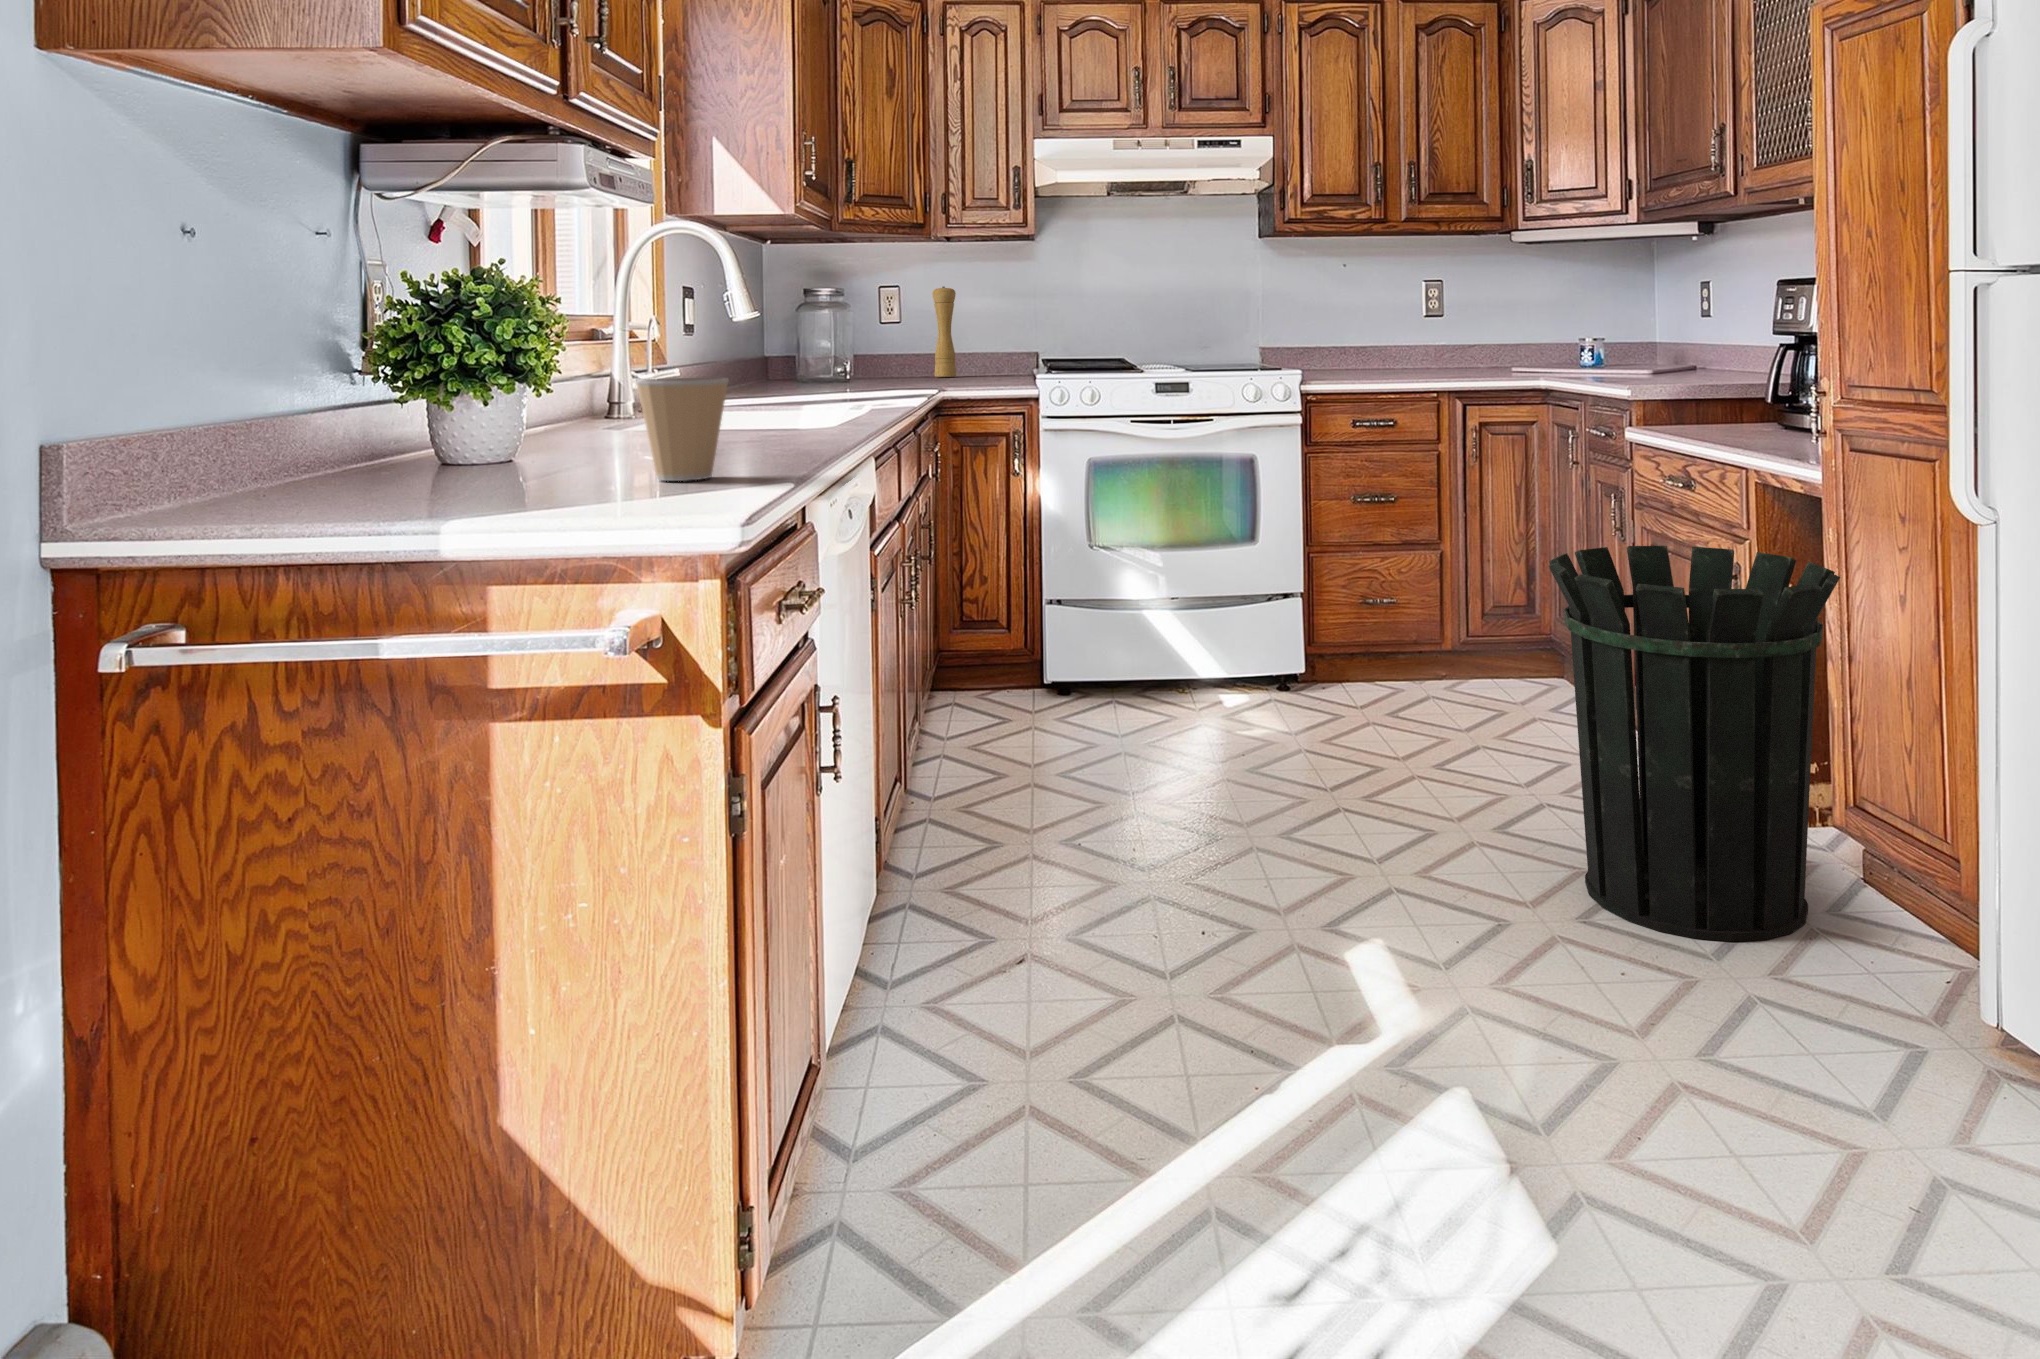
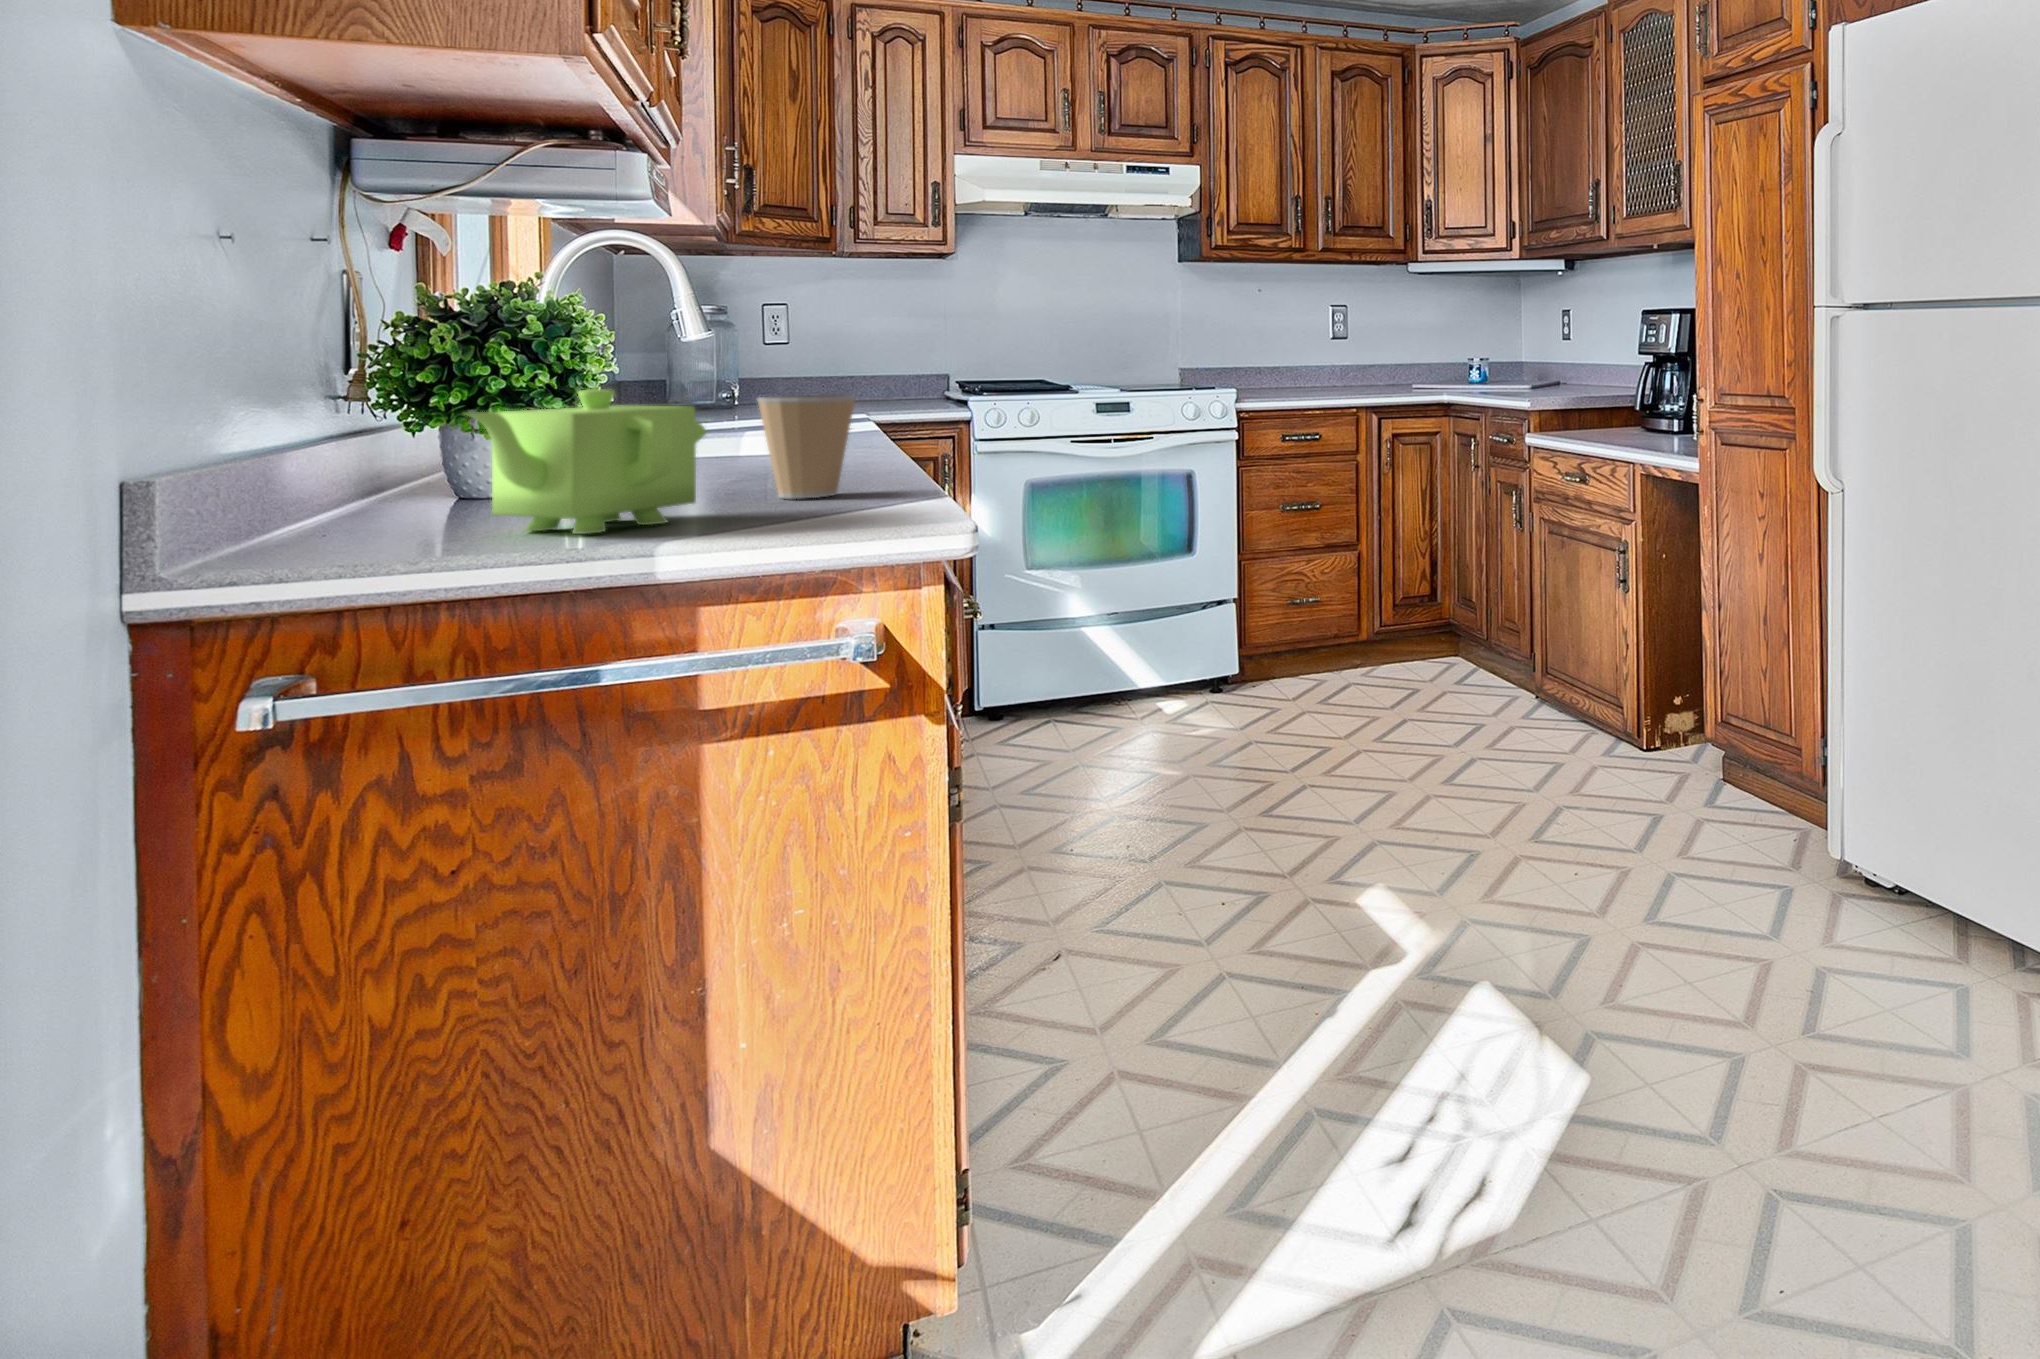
pepper mill: present [932,286,956,377] -> none [836,301,863,396]
teapot: none [325,371,569,509] -> present [467,389,707,534]
waste bin: present [1548,546,1840,942] -> none [1501,527,1716,838]

